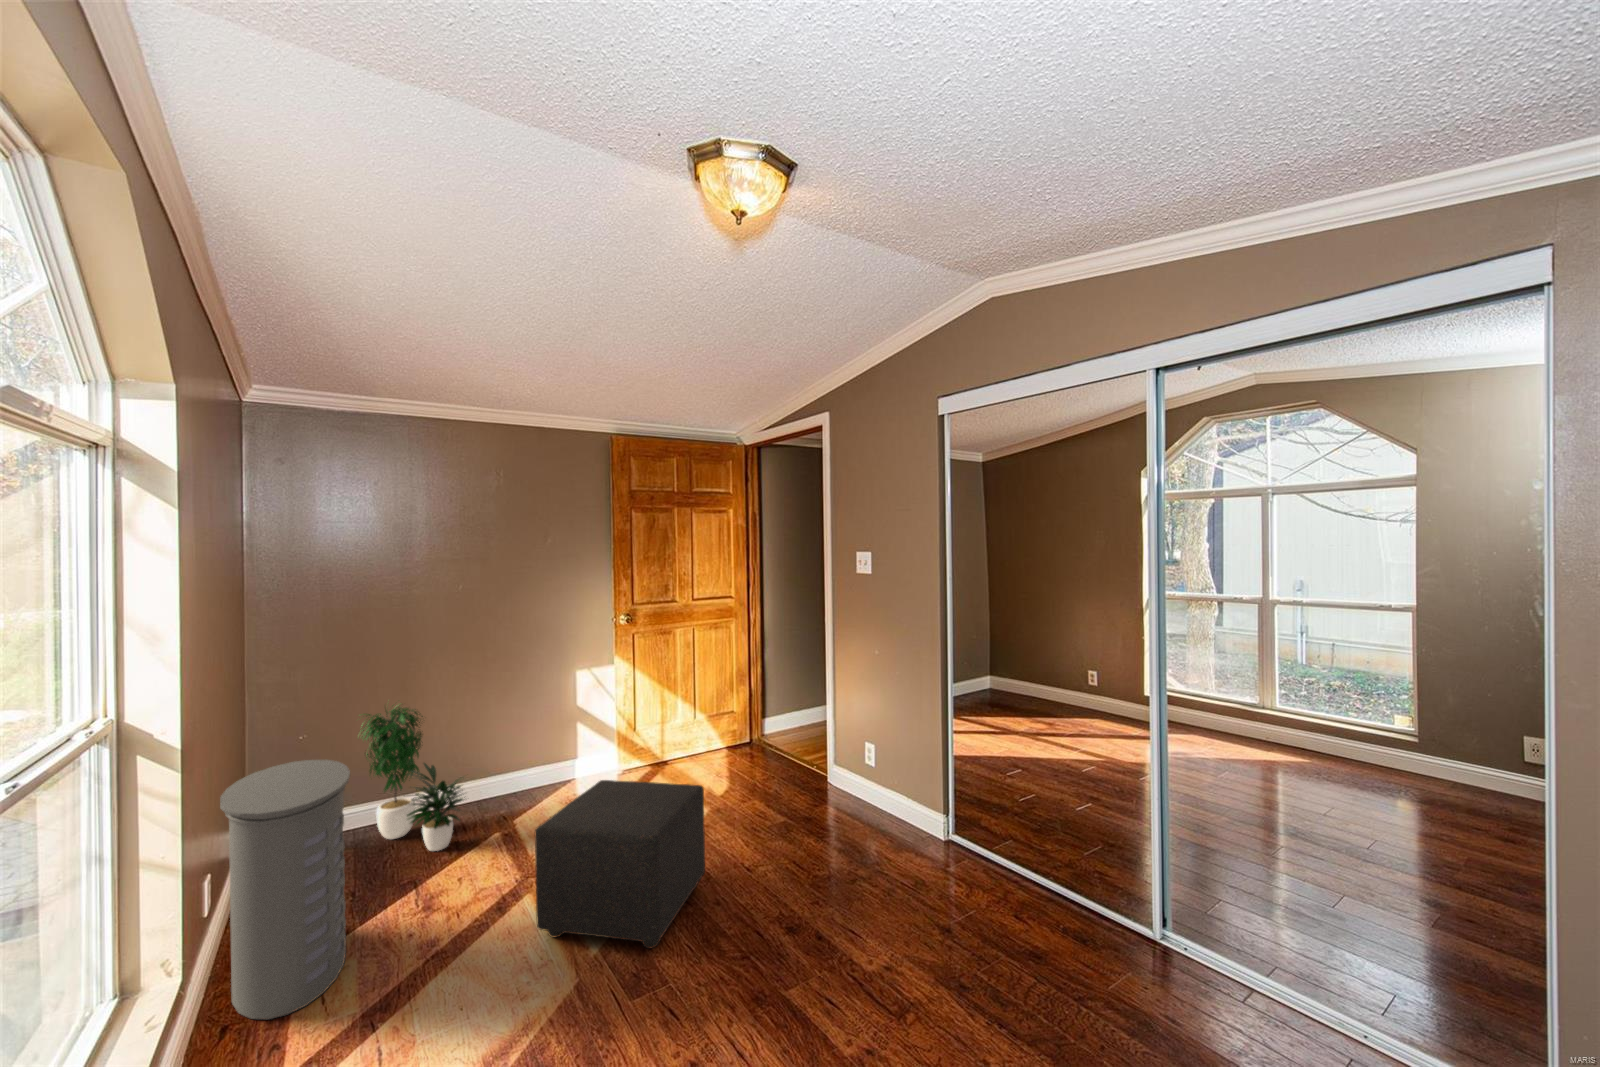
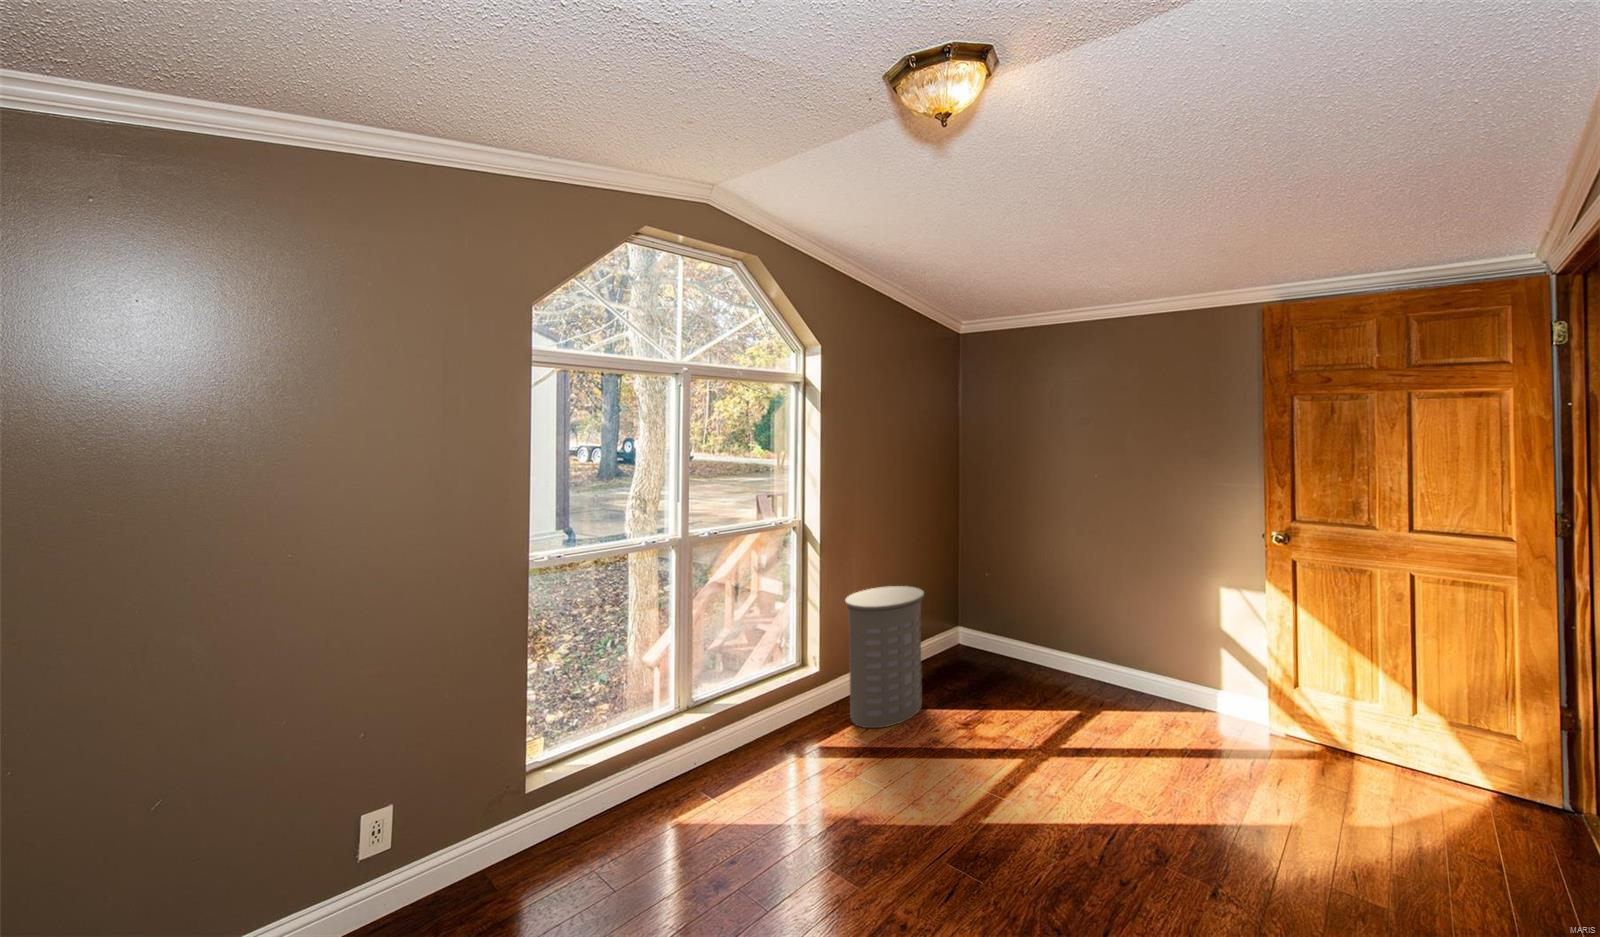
potted plant: present [360,707,463,851] -> none [1000,568,1055,700]
ottoman: present [535,780,705,948] -> none [972,690,1148,856]

